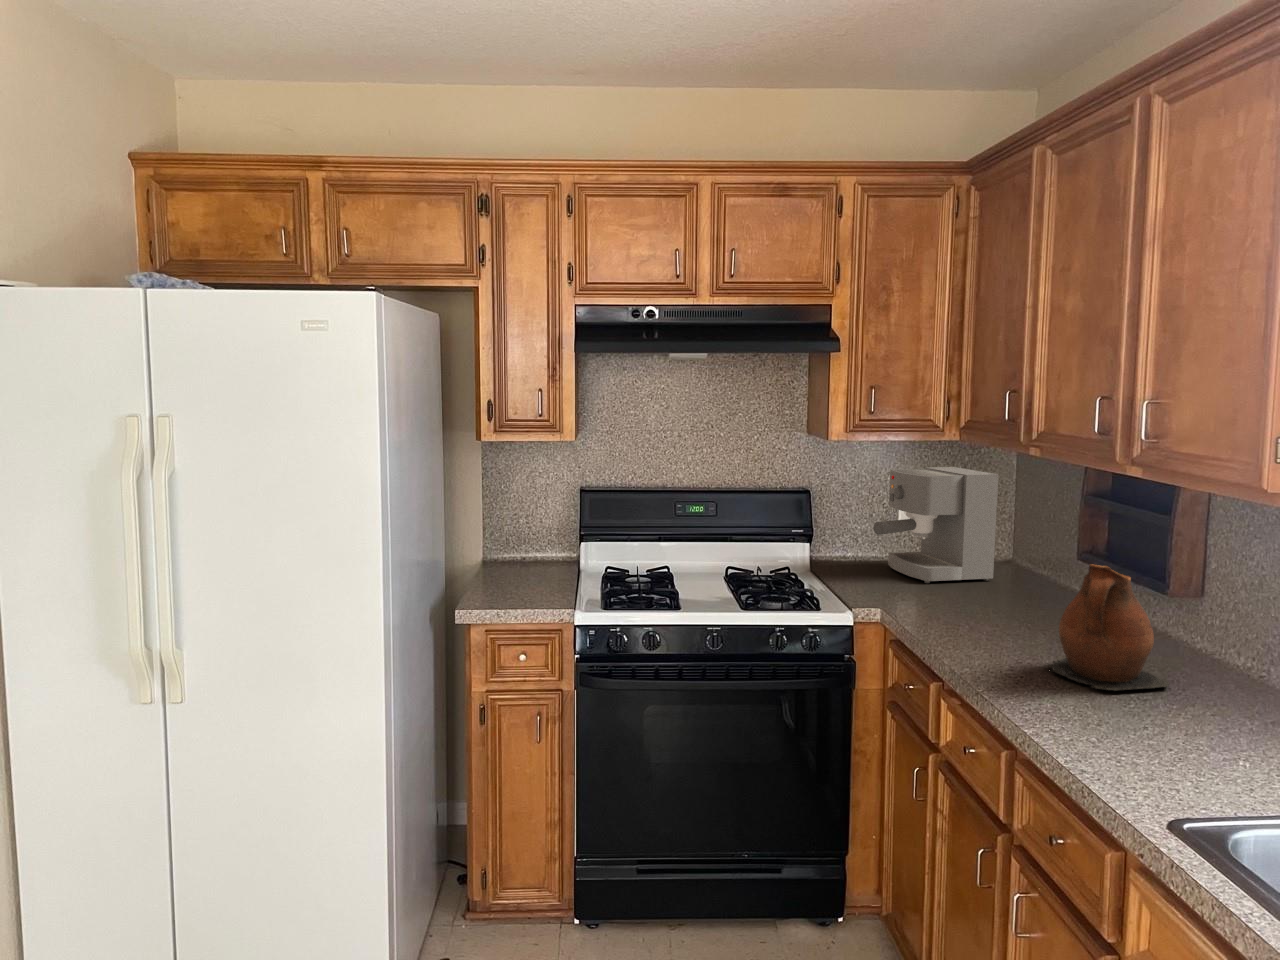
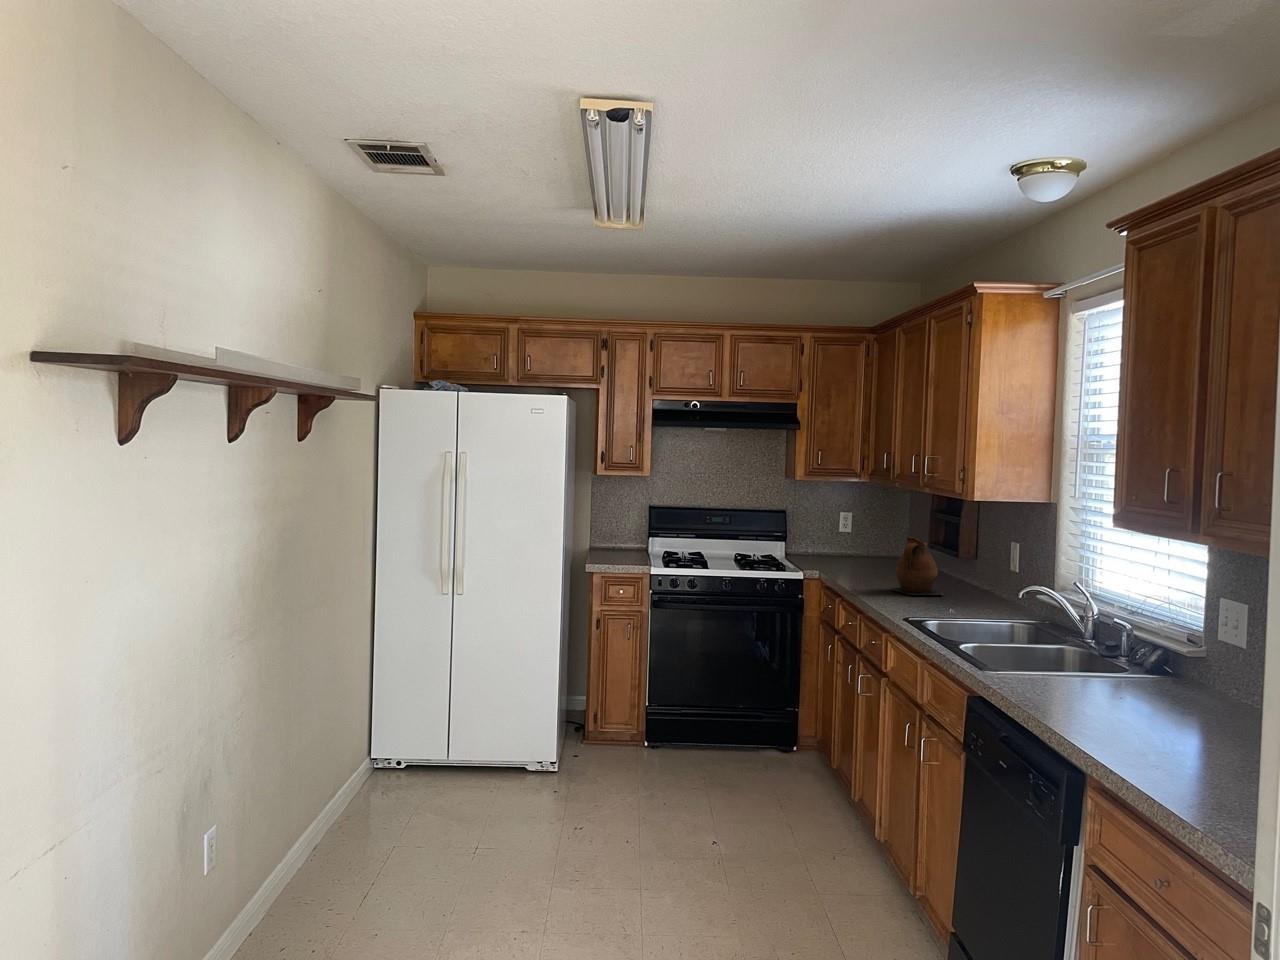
coffee maker: present [873,467,998,583] -> none [820,498,893,564]

